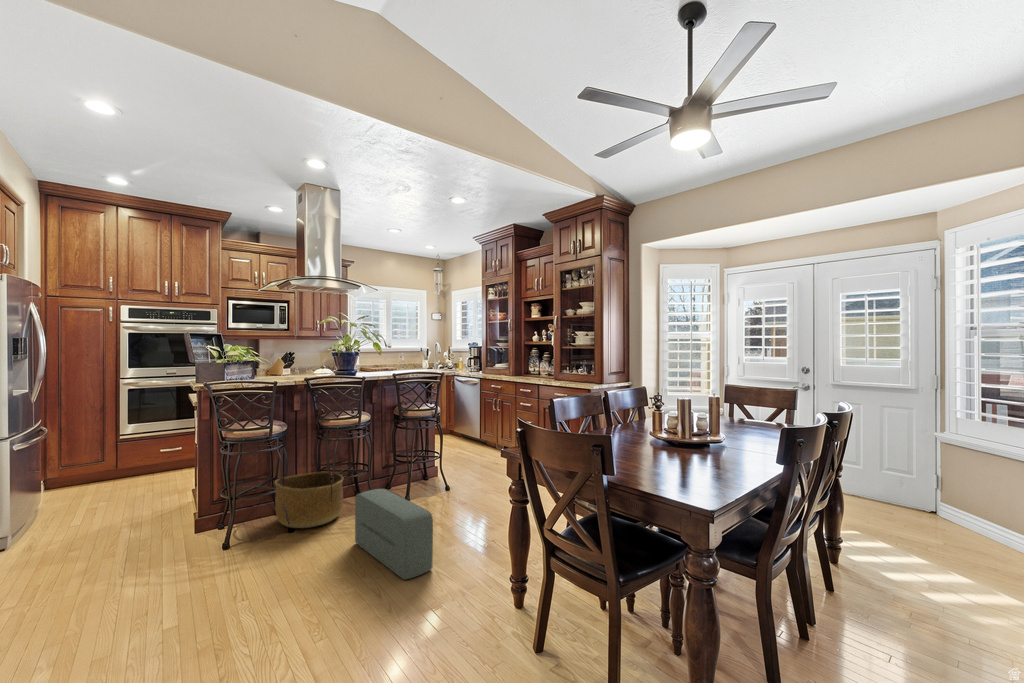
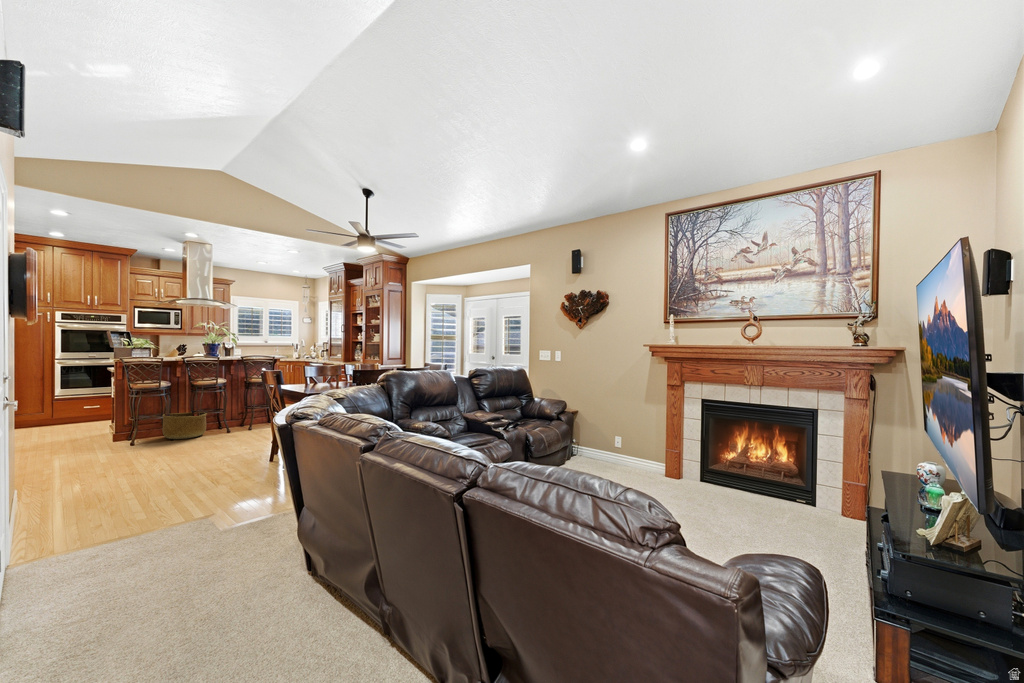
pouf: present [355,489,433,579] -> none [208,415,245,451]

